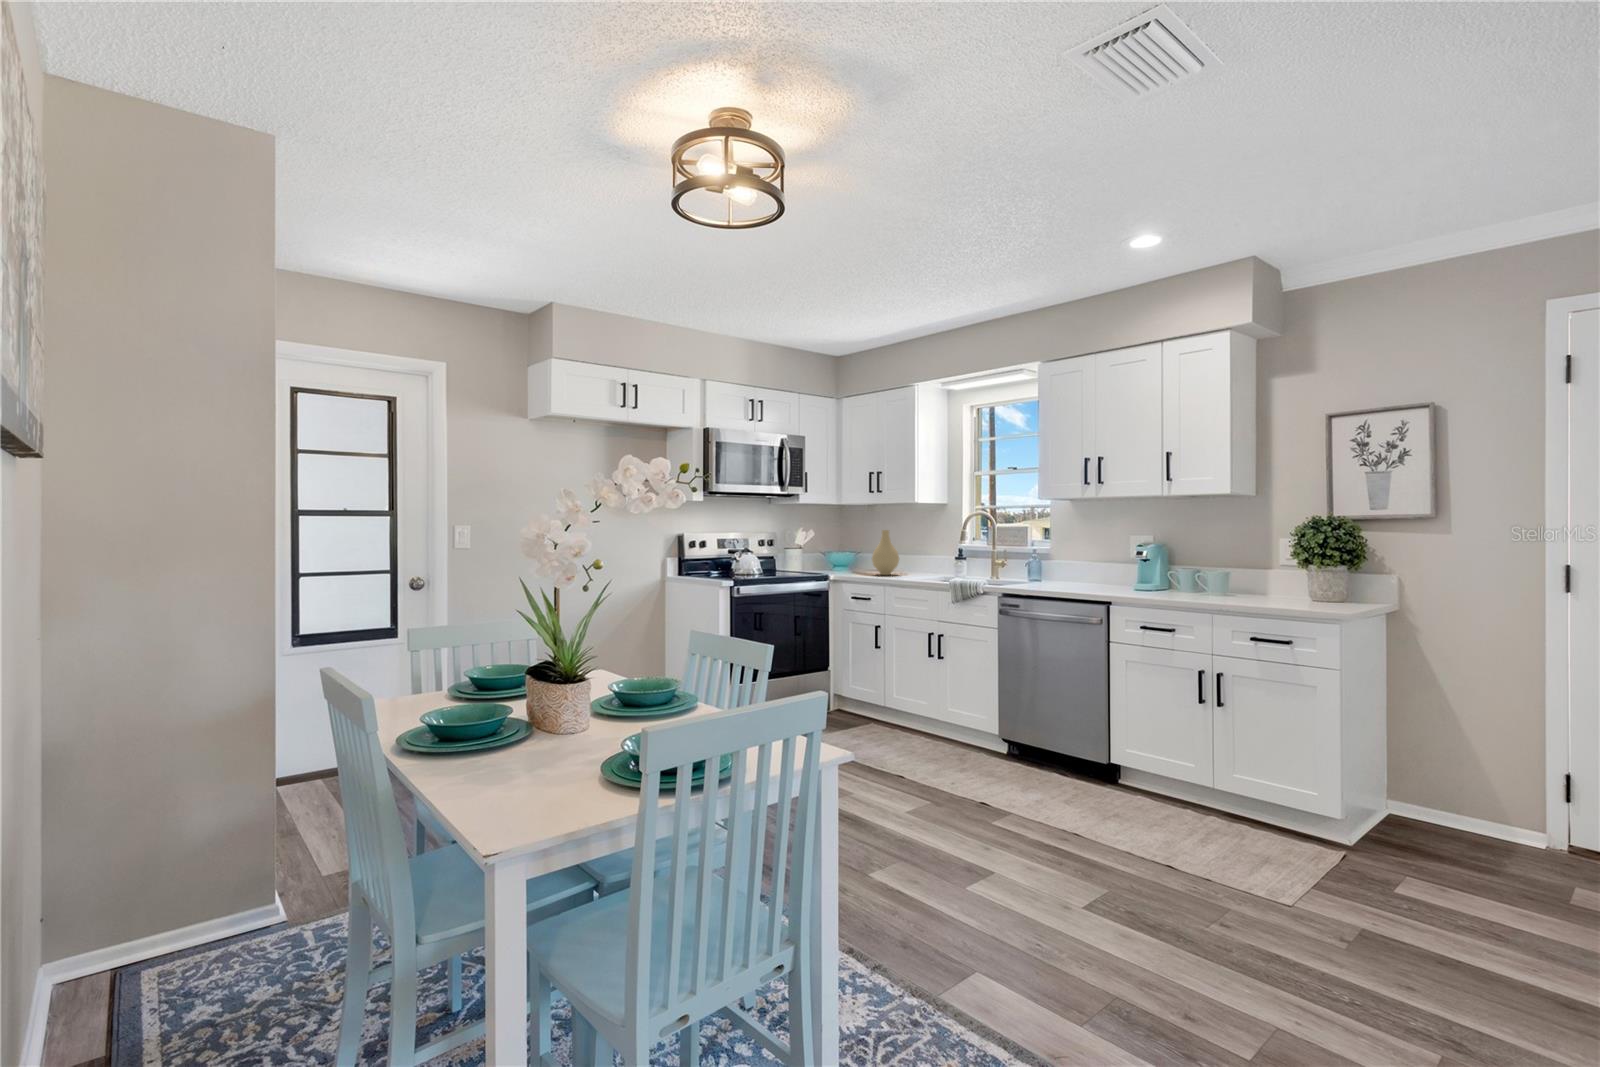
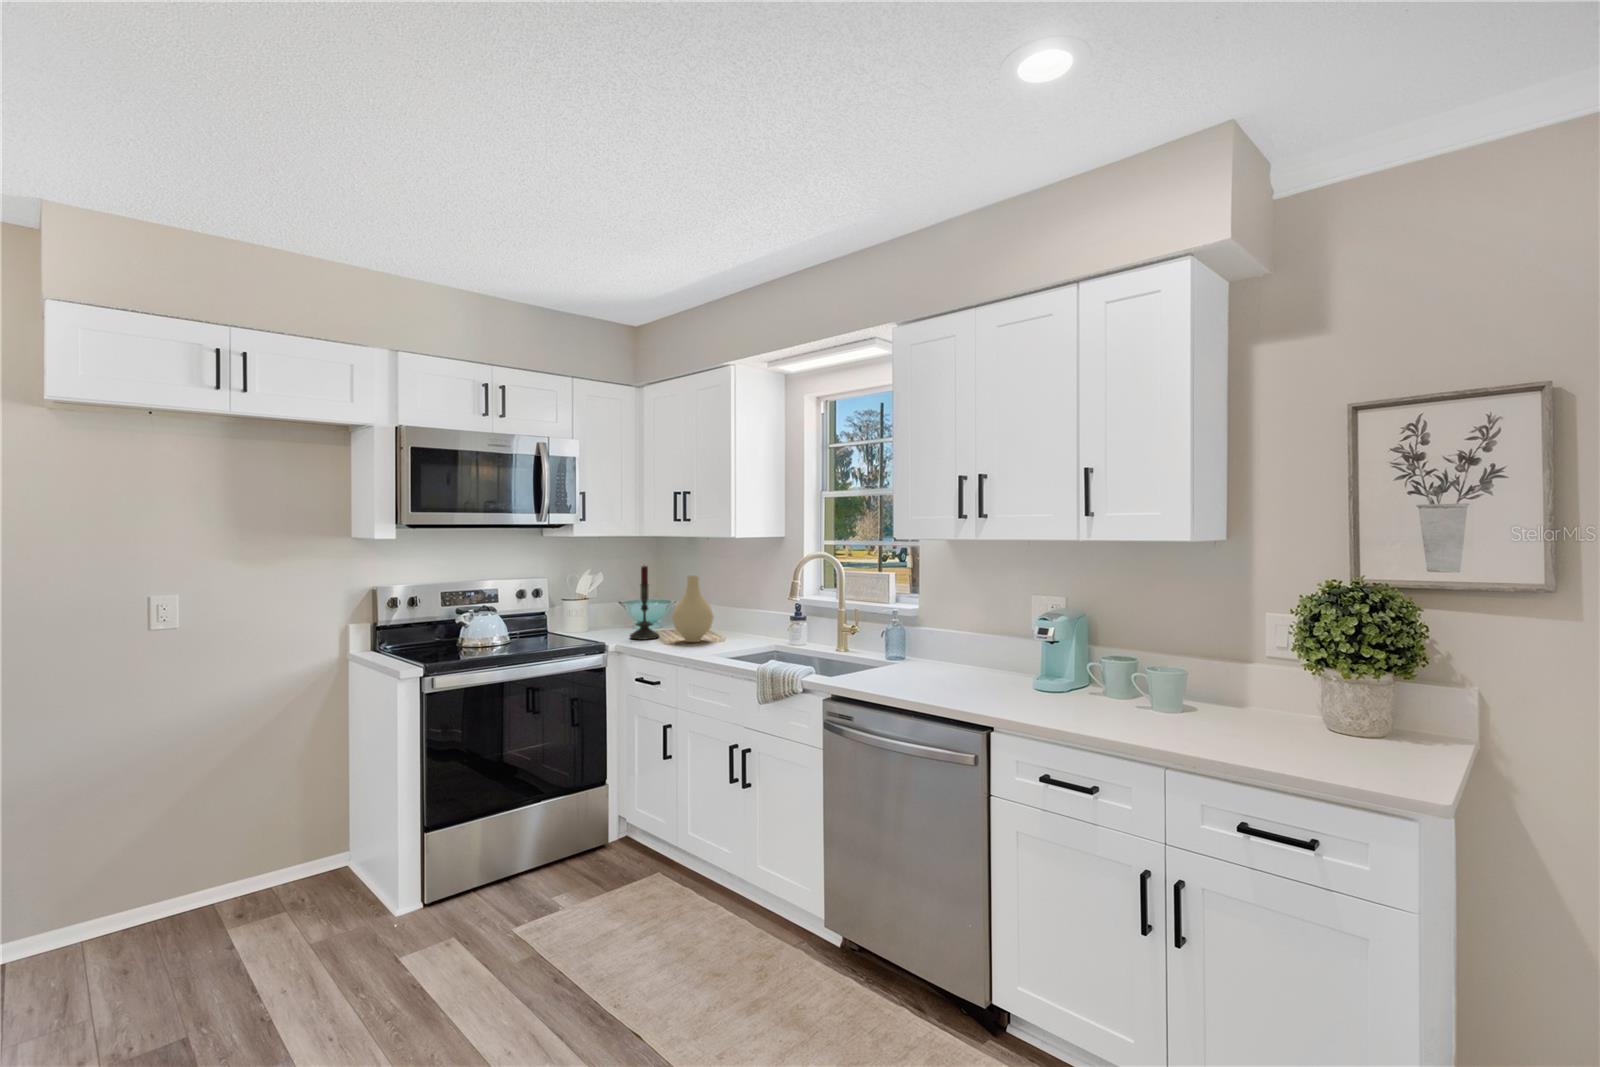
candle: none [839,523,859,574] -> present [630,566,659,640]

